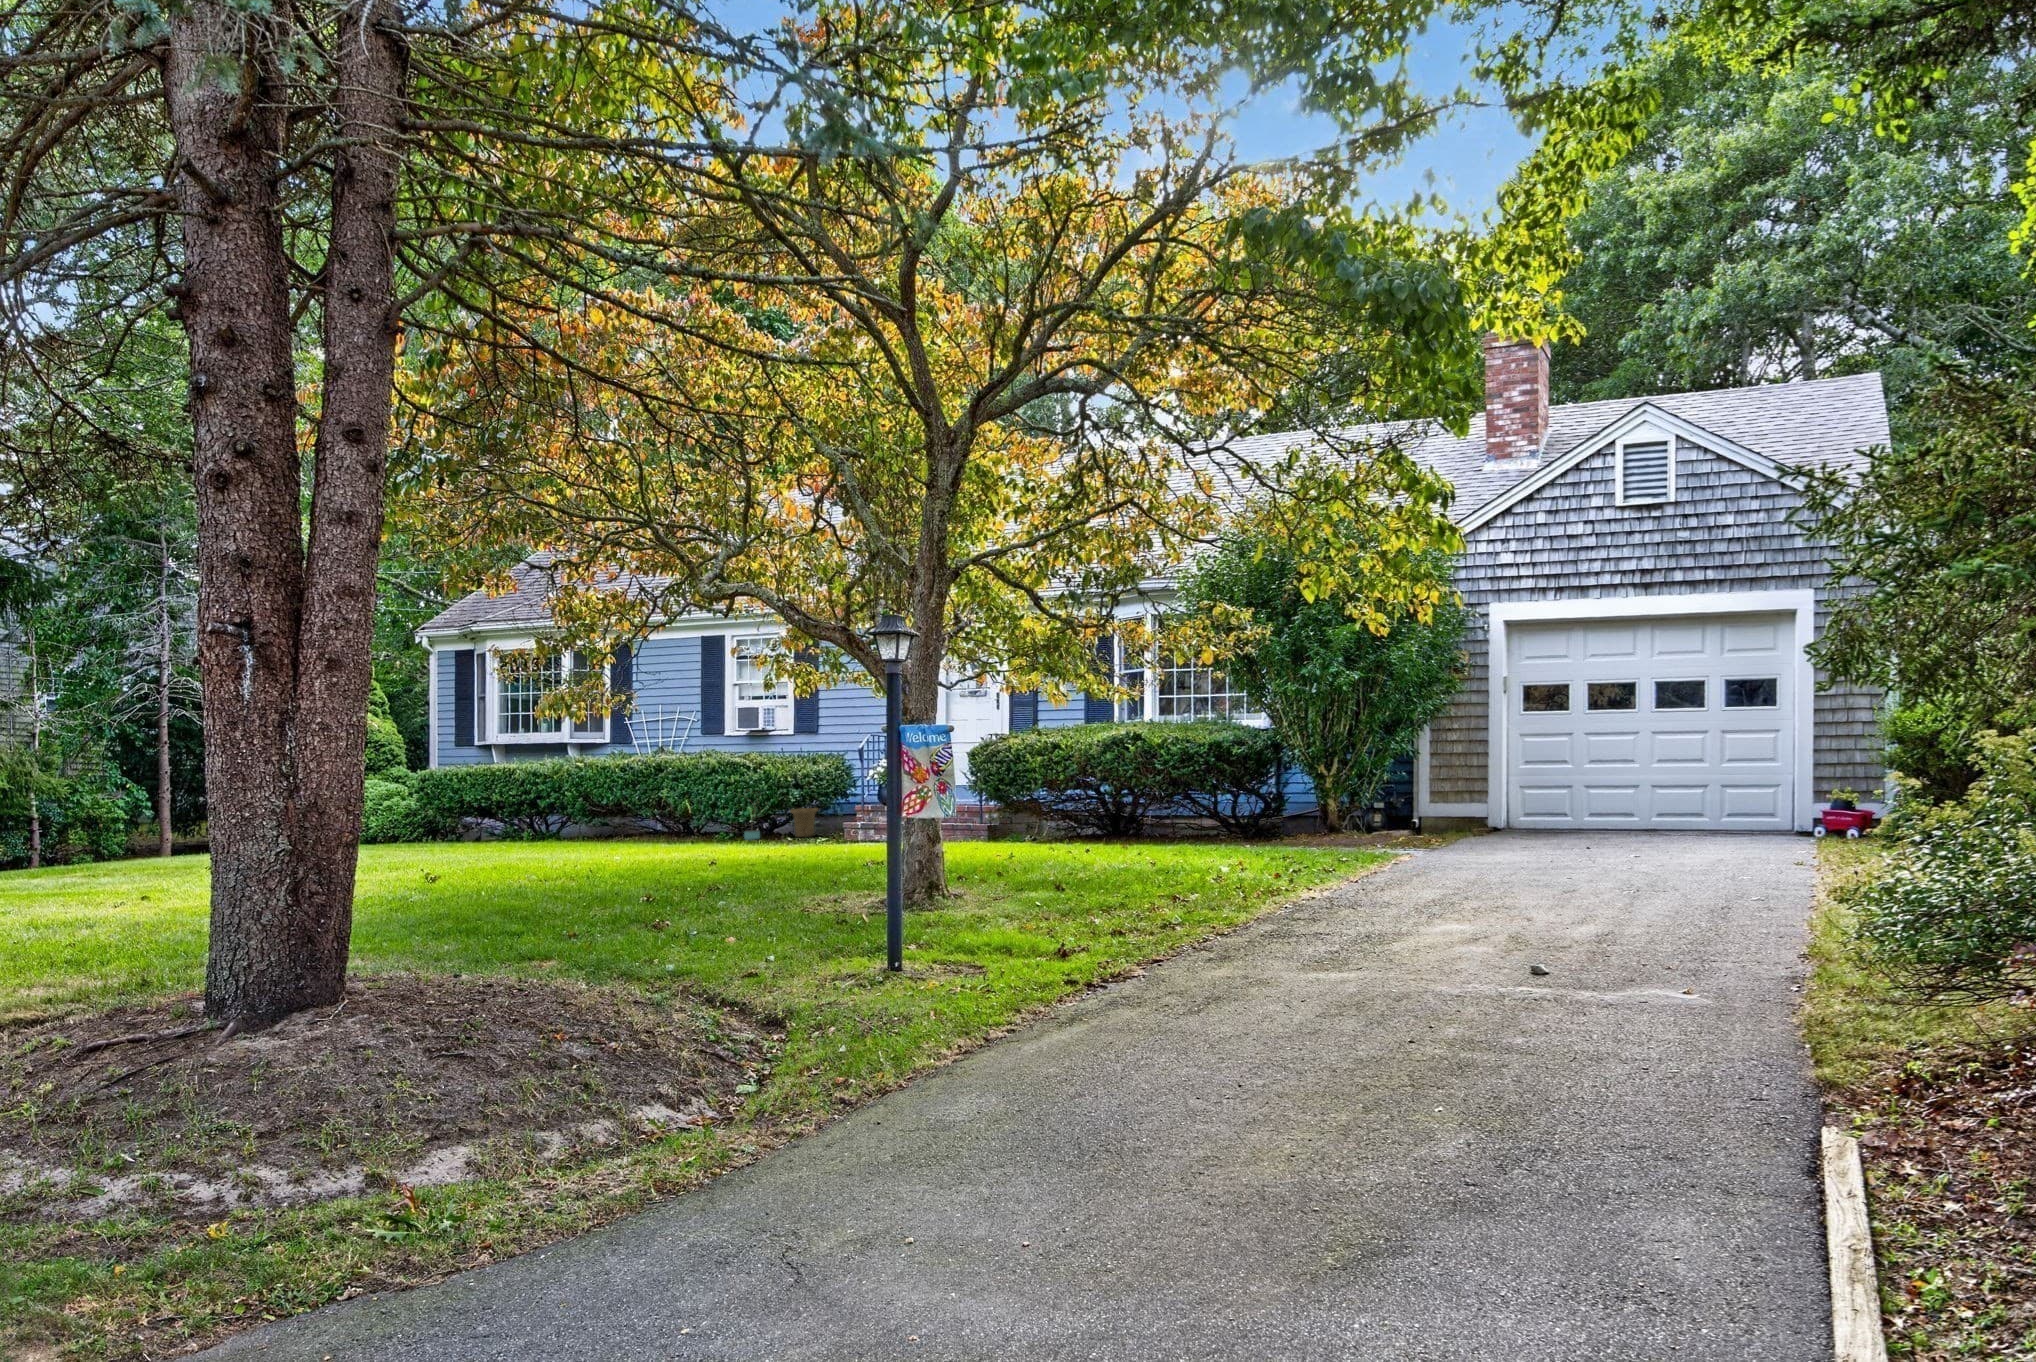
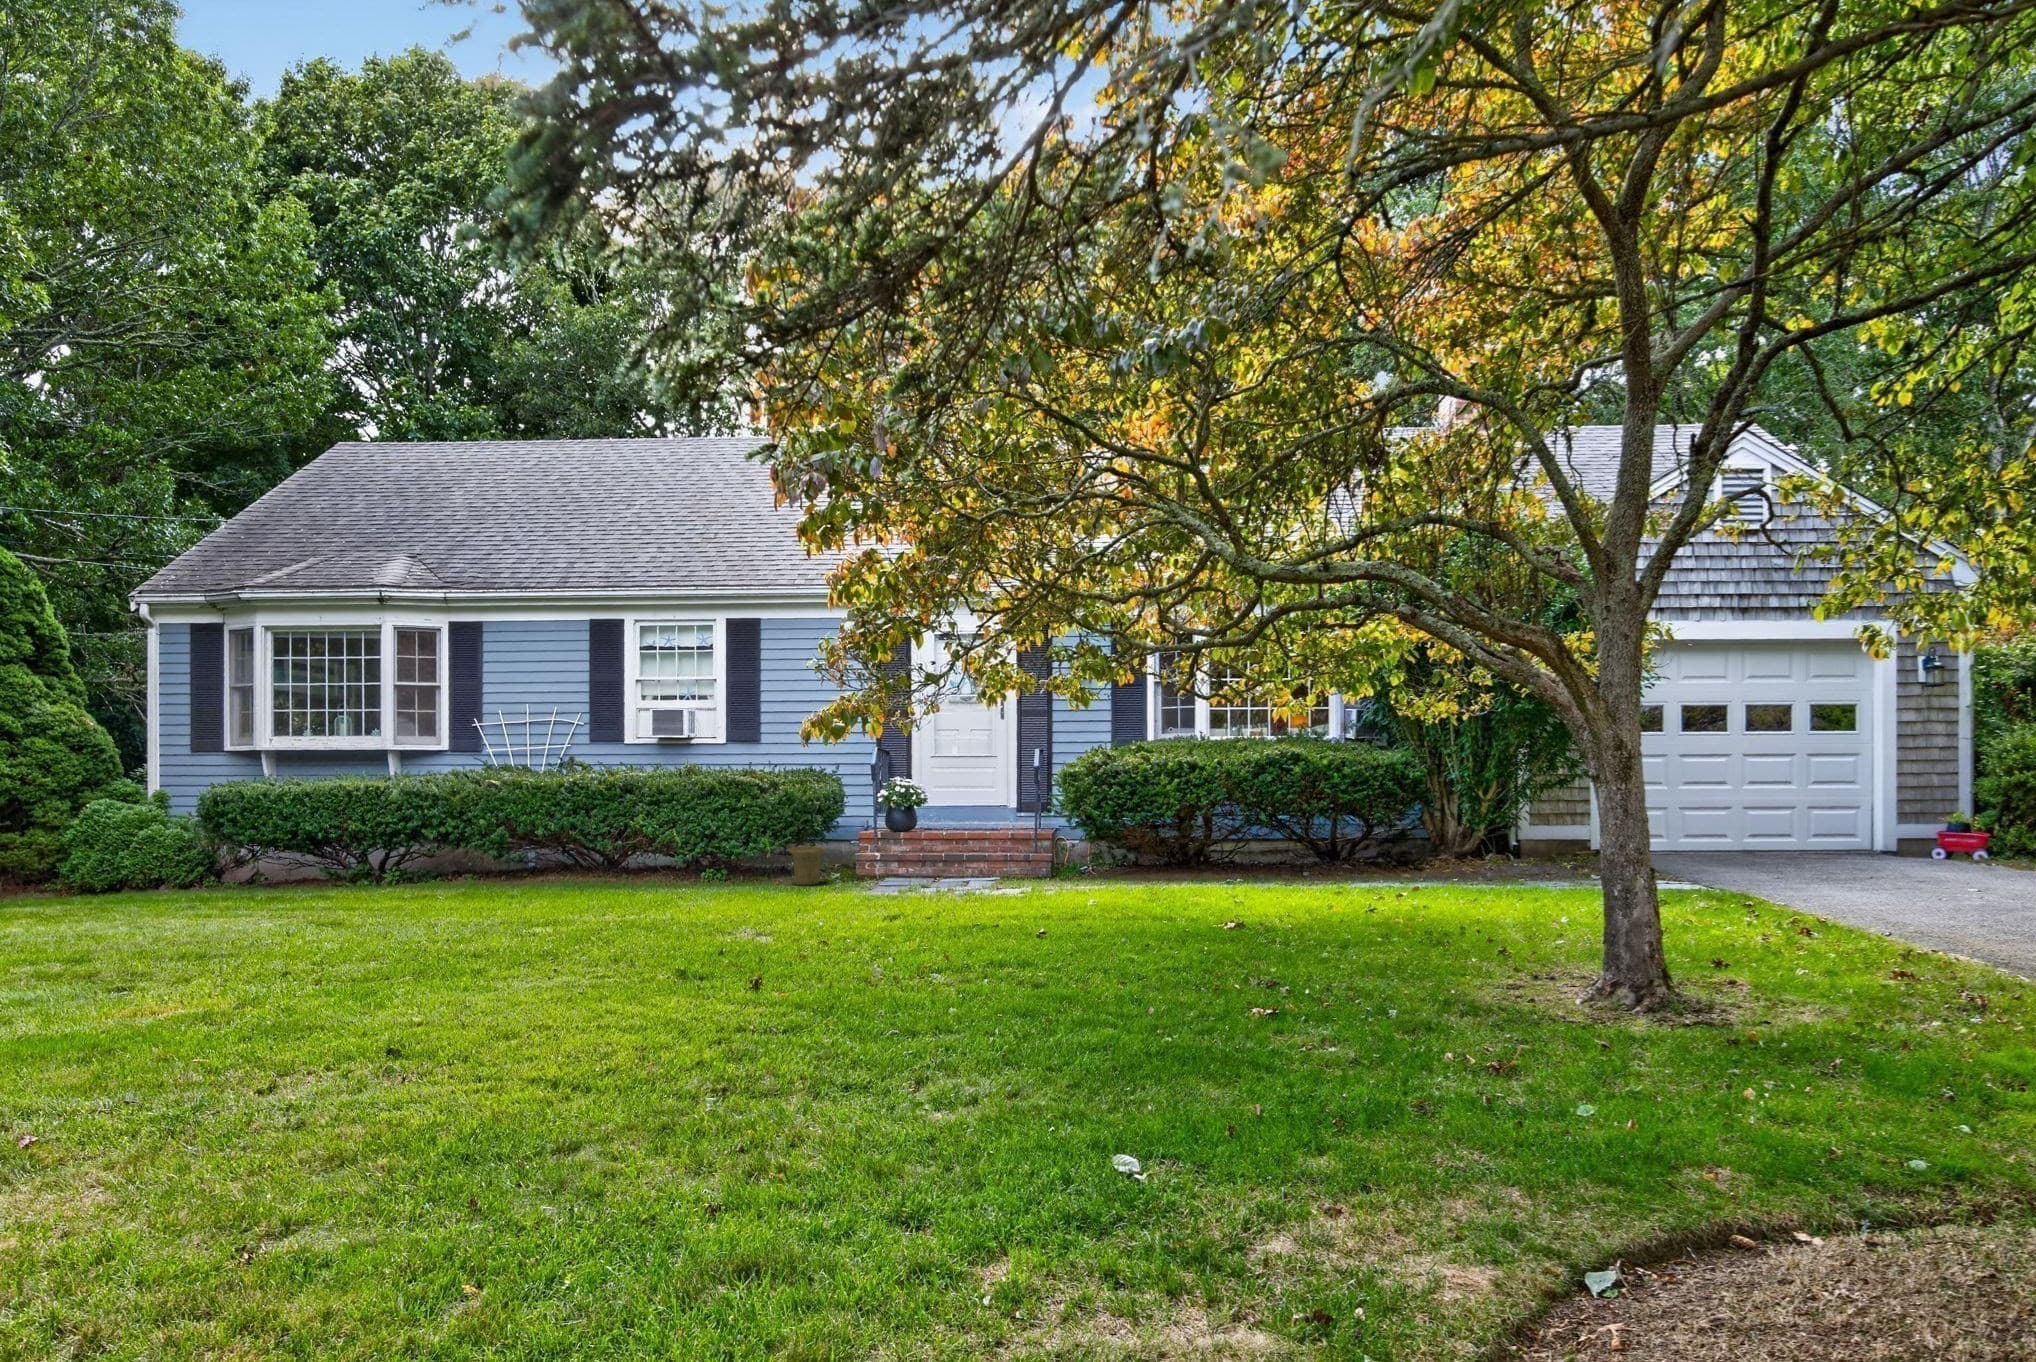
potted plant: present [744,800,766,840] -> none [726,822,764,890]

